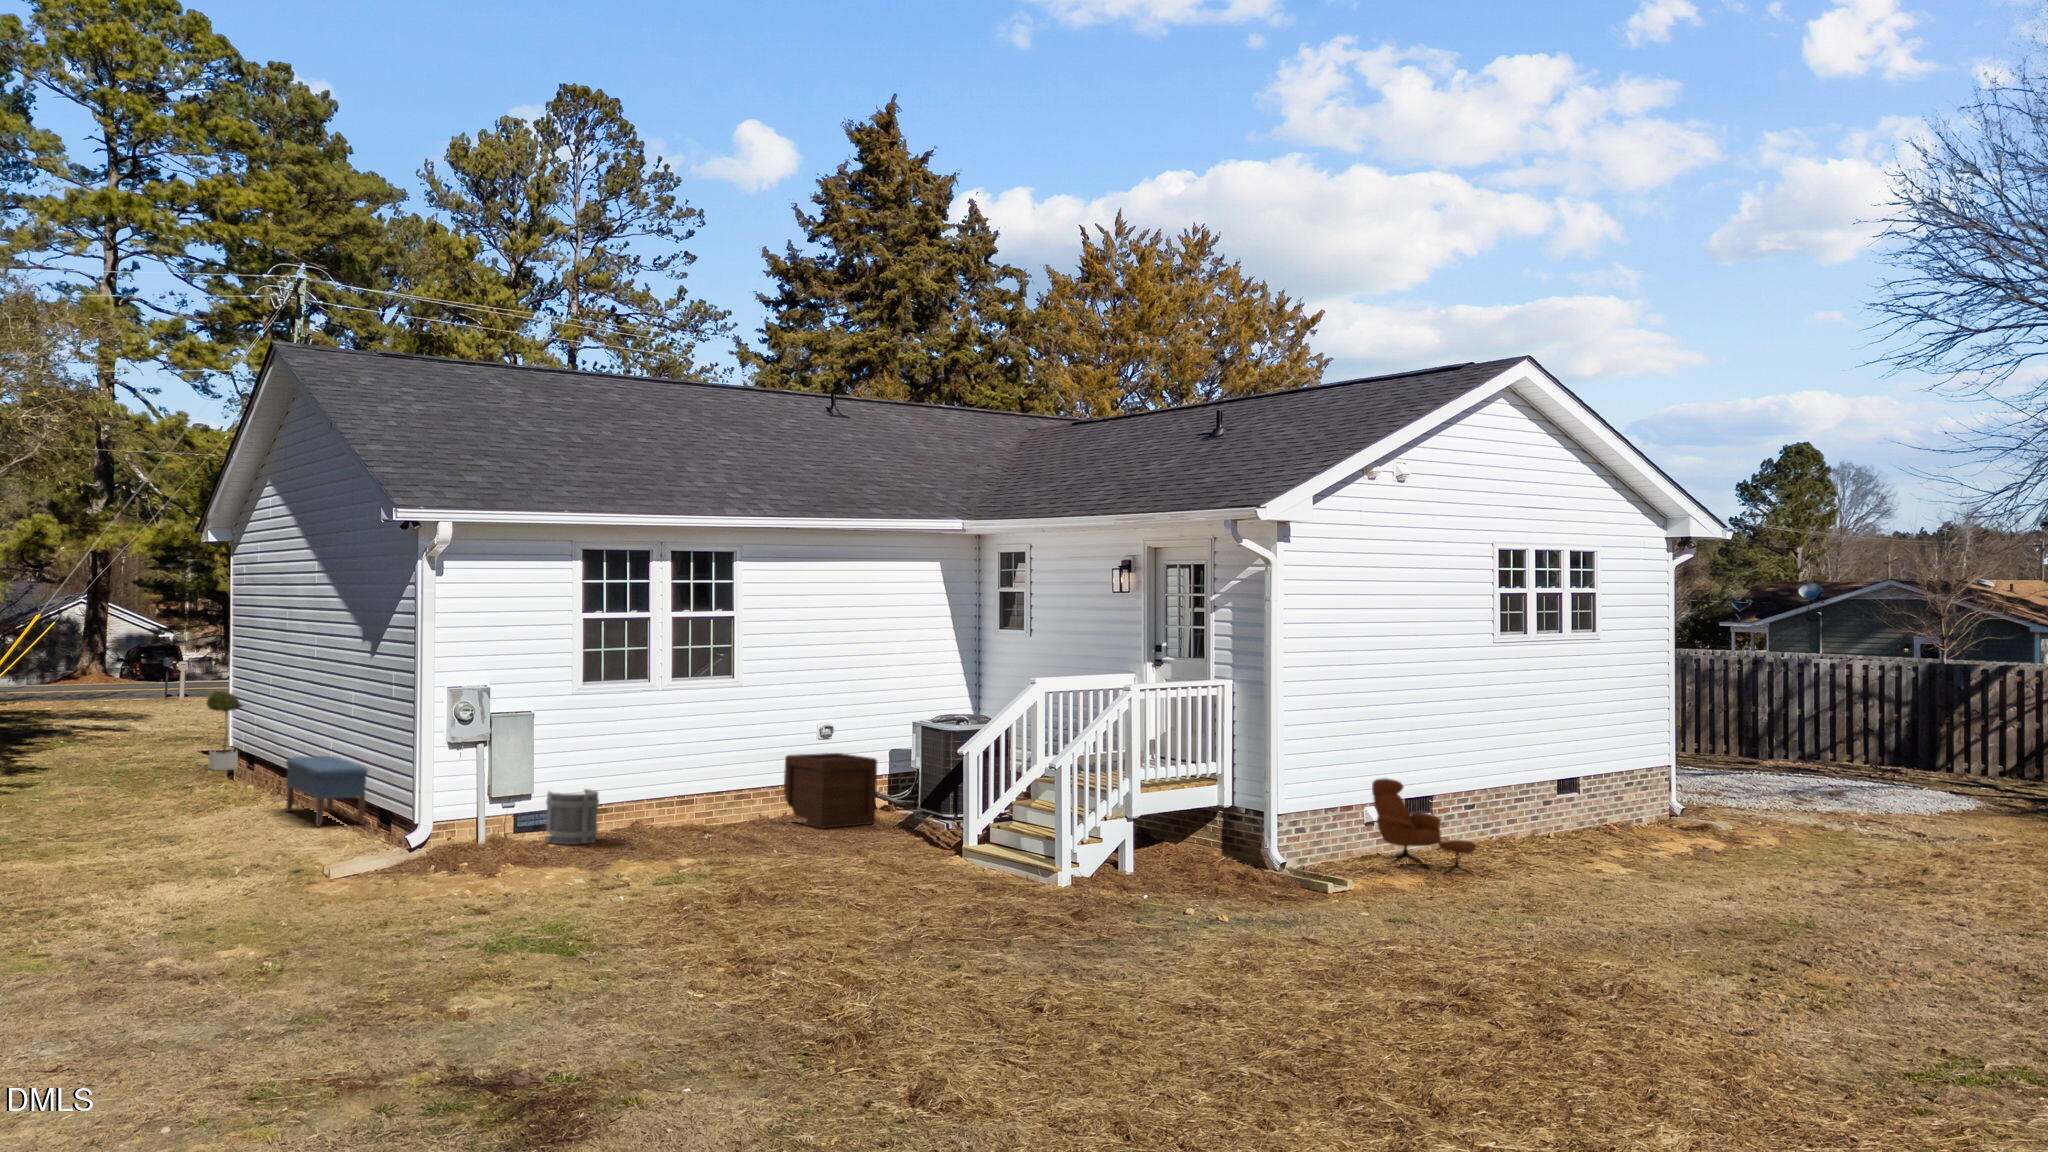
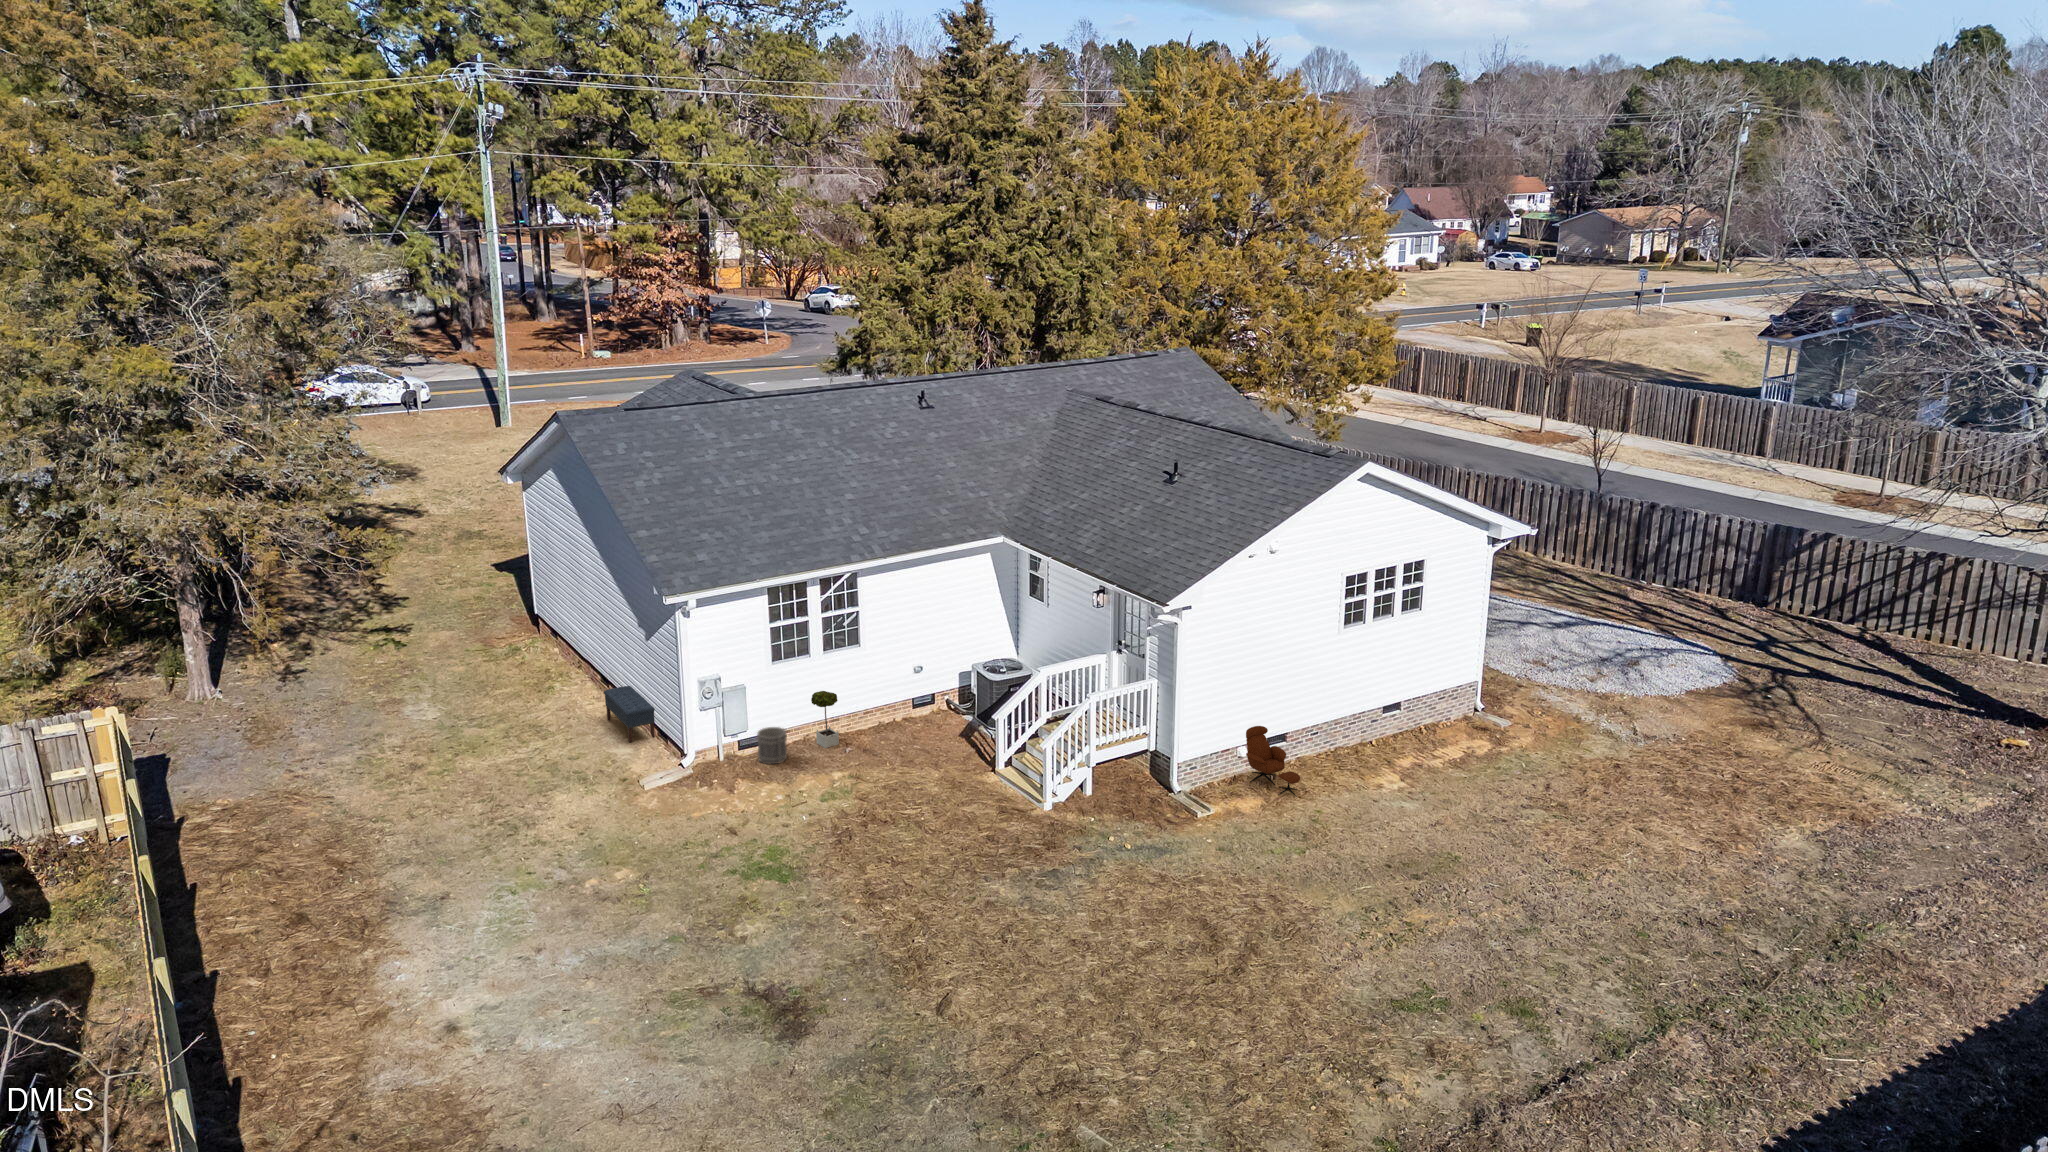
potted tree: present [206,691,243,770] -> present [811,691,839,748]
wooden crate: present [783,753,877,828] -> none [896,678,952,735]

